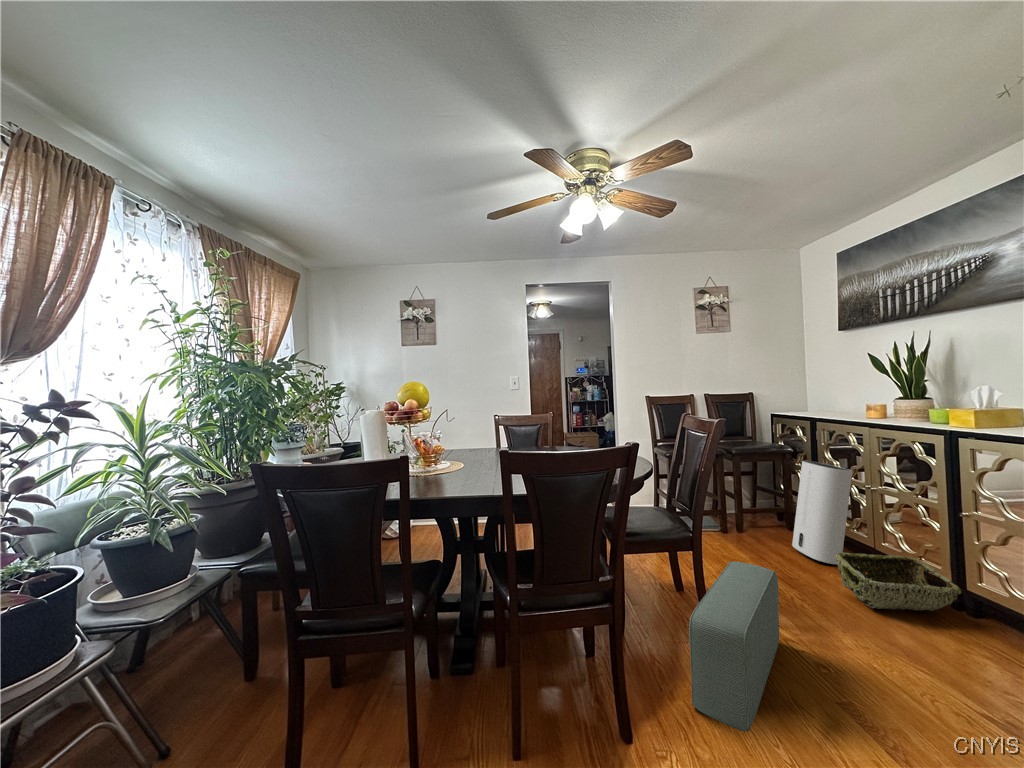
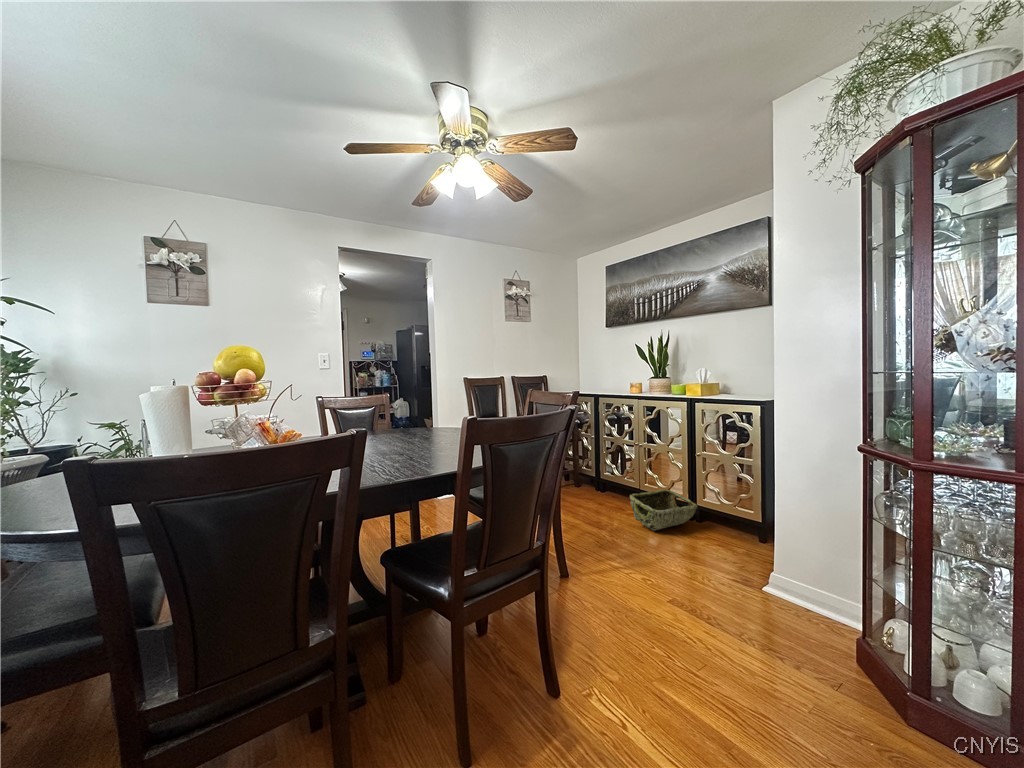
air purifier: present [792,461,852,564] -> none [588,428,628,505]
pouf: present [689,561,779,732] -> none [583,514,640,652]

